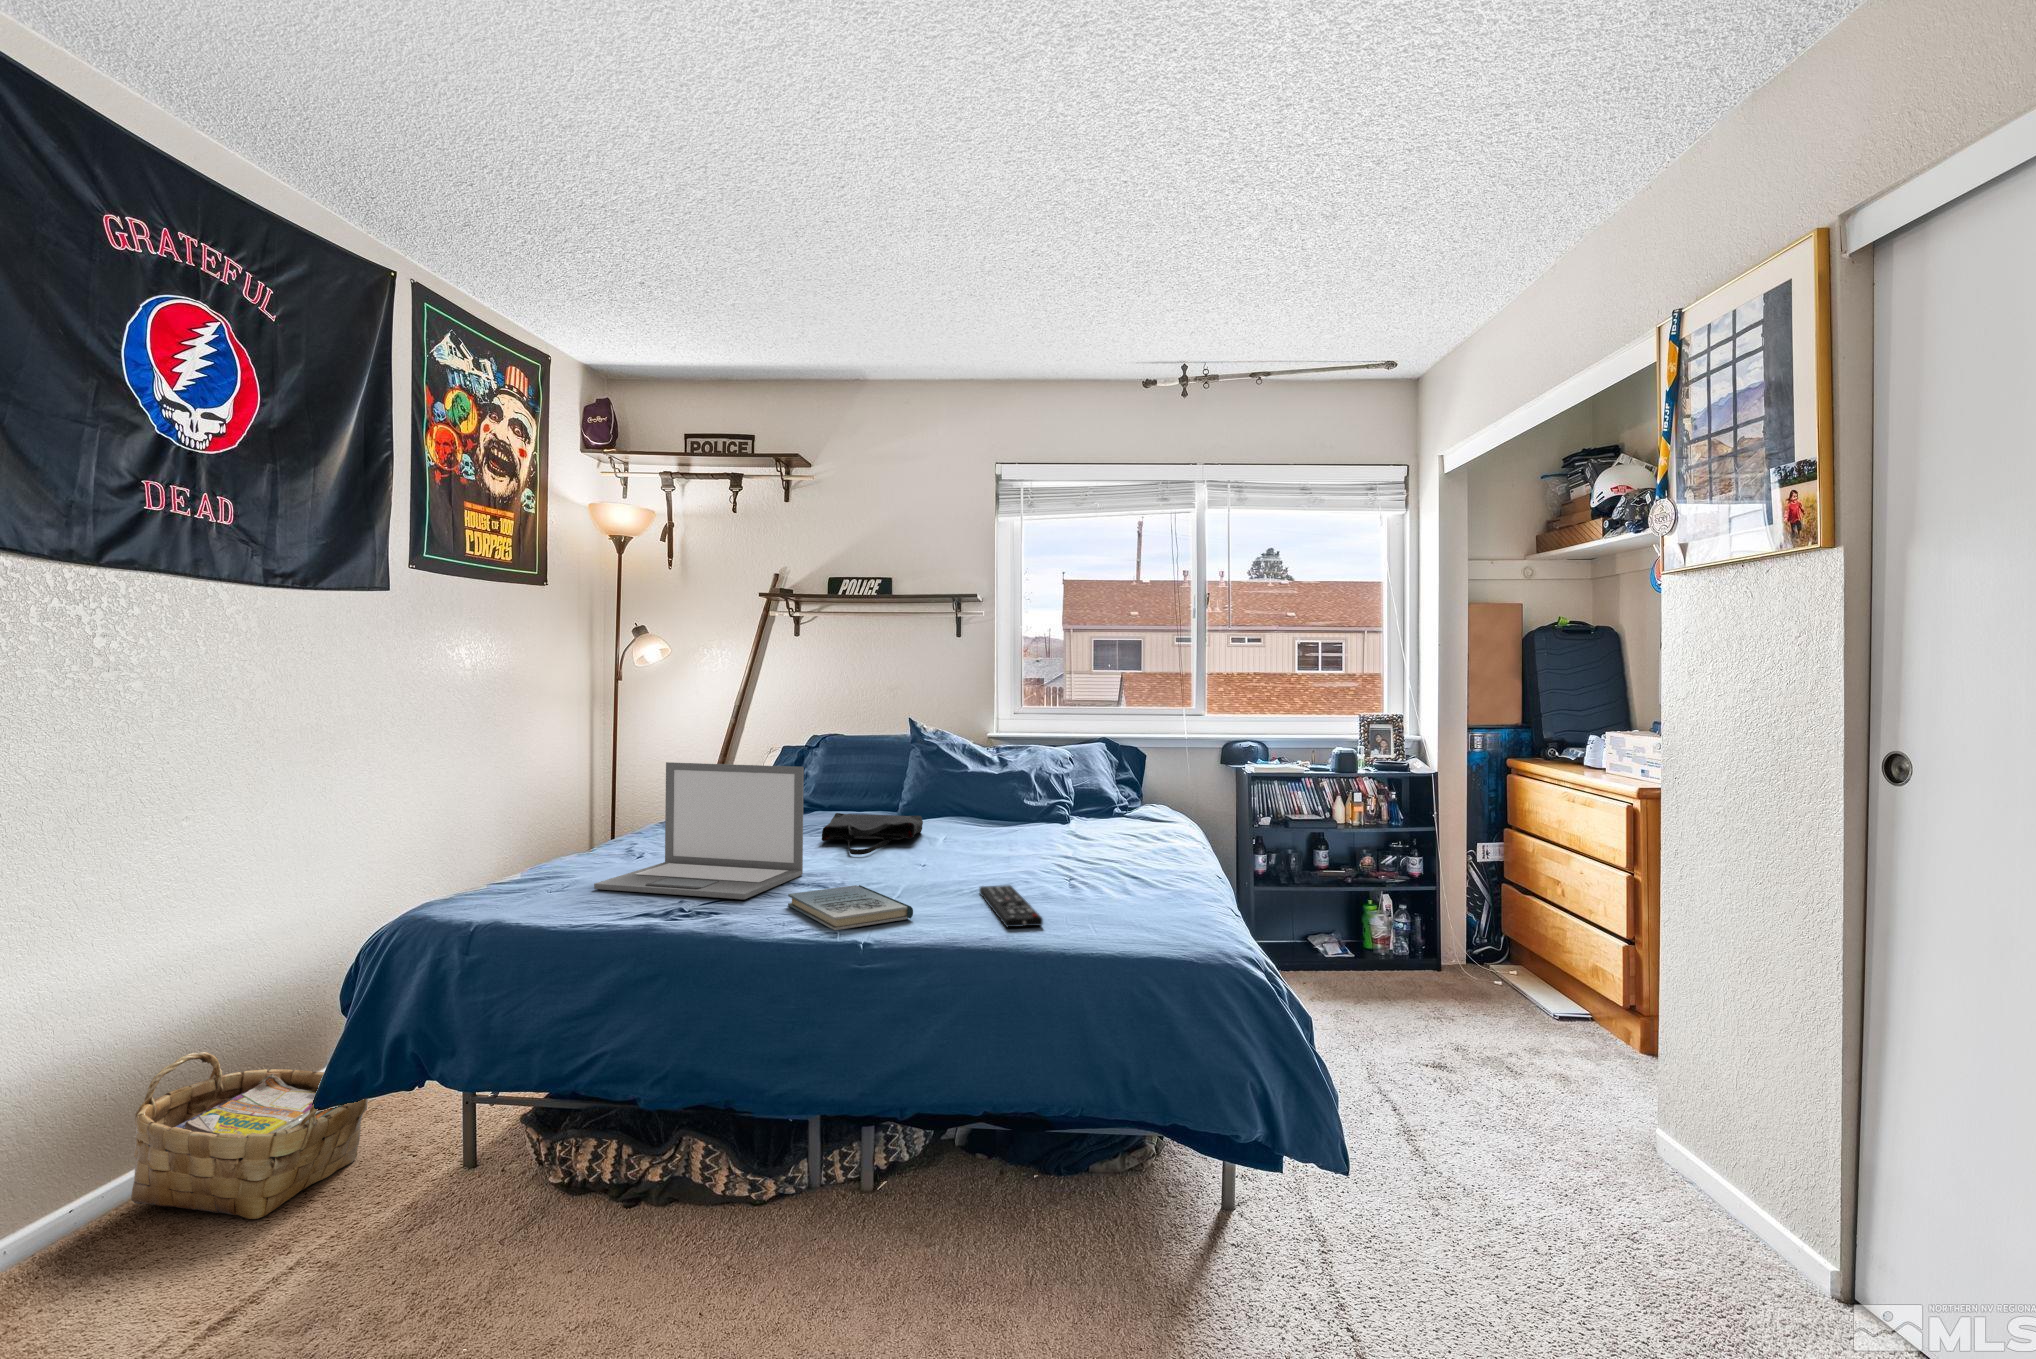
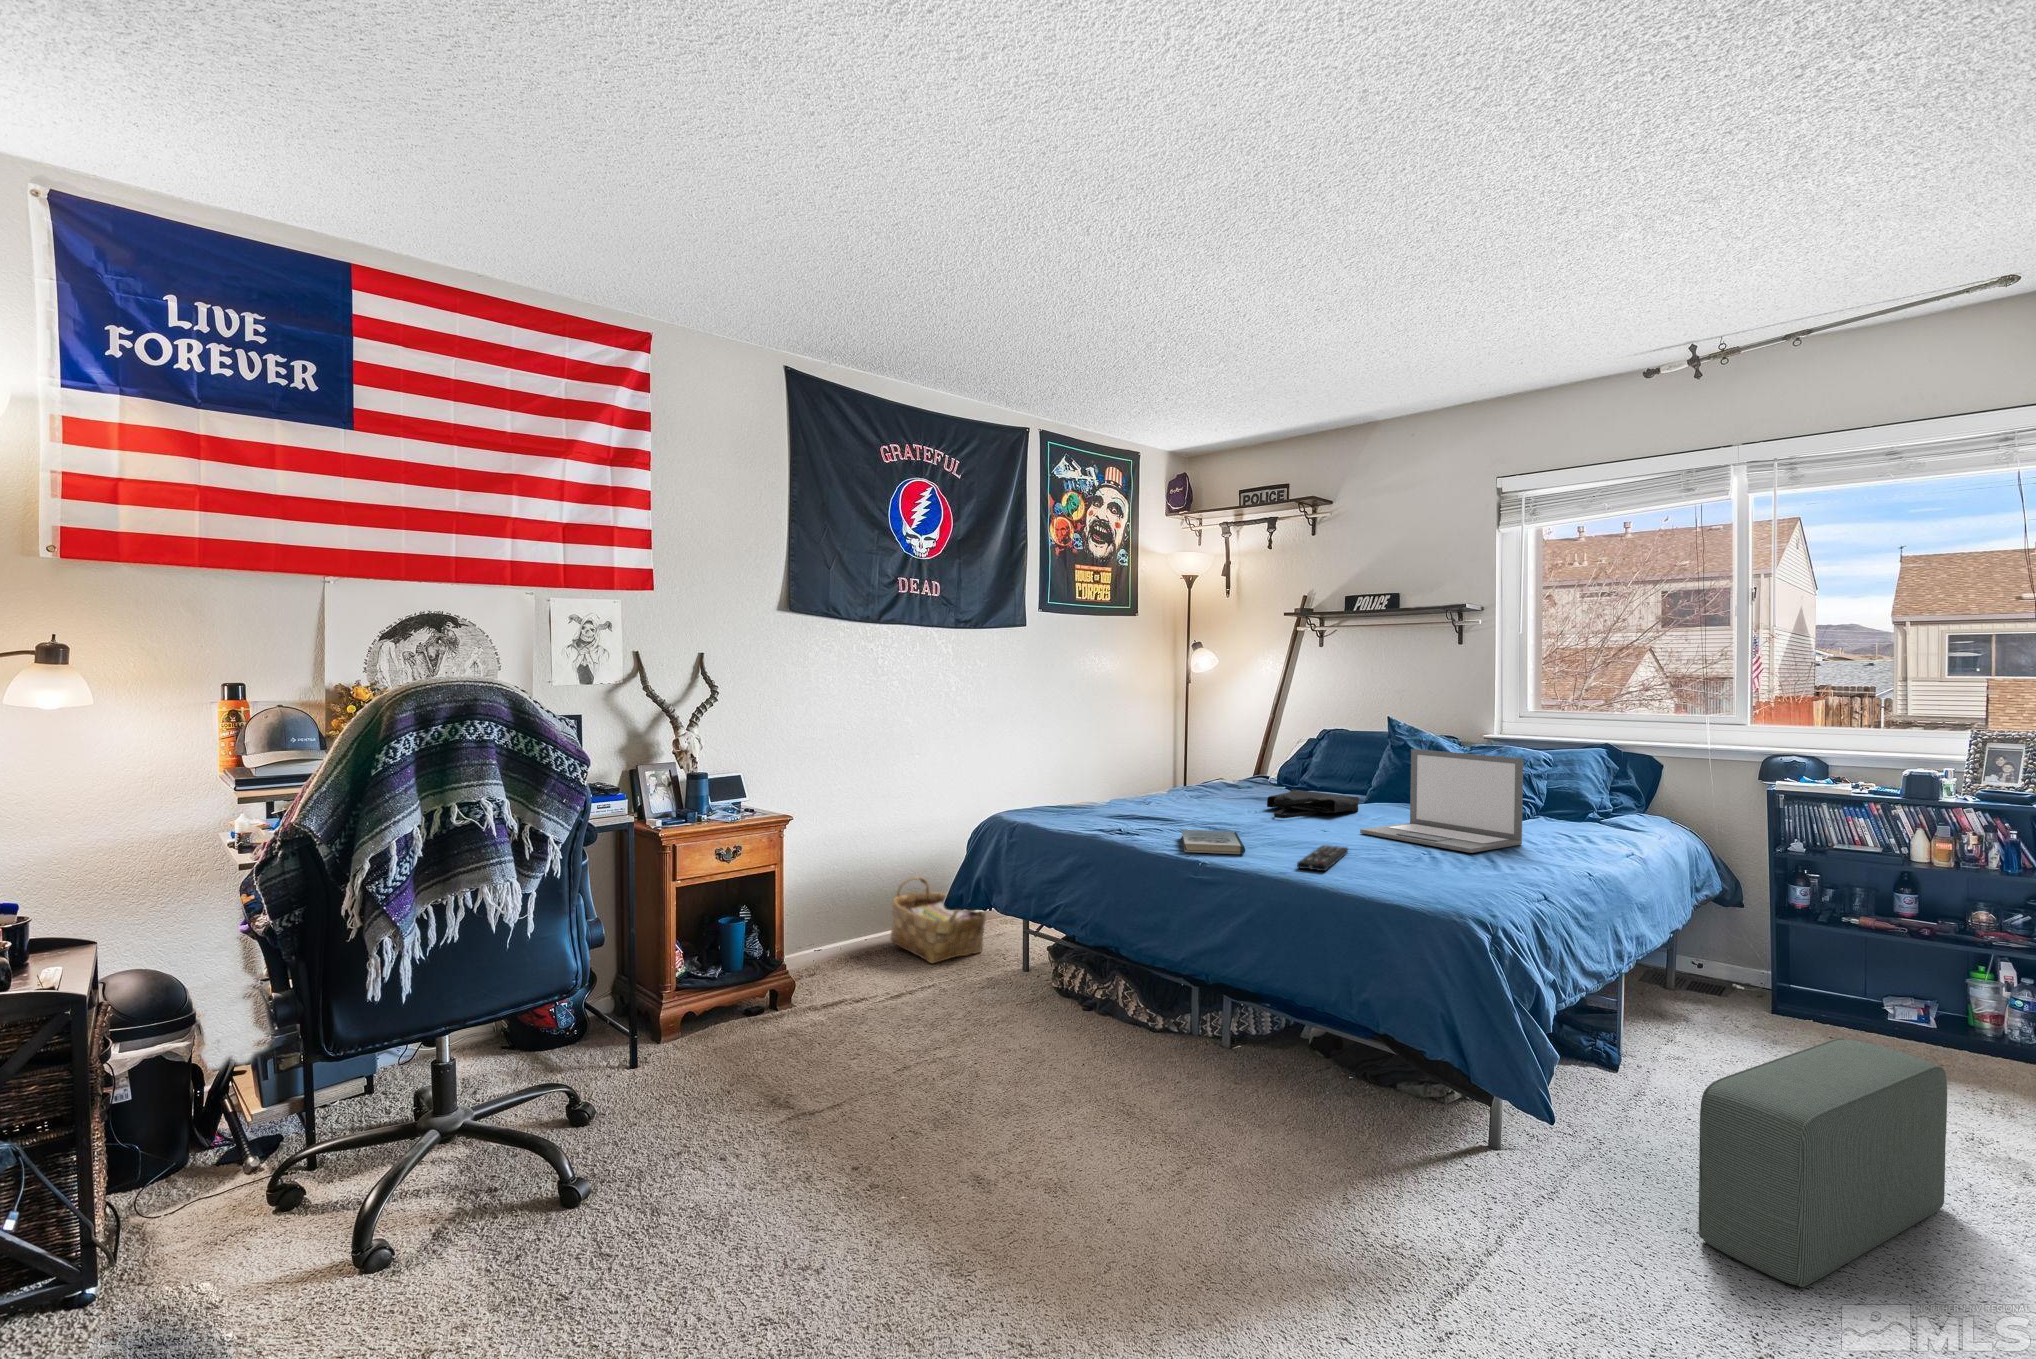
laptop: present [594,762,804,899] -> present [1360,749,1523,853]
pouf: none [1453,998,1589,1271] -> present [1699,1038,1947,1287]

